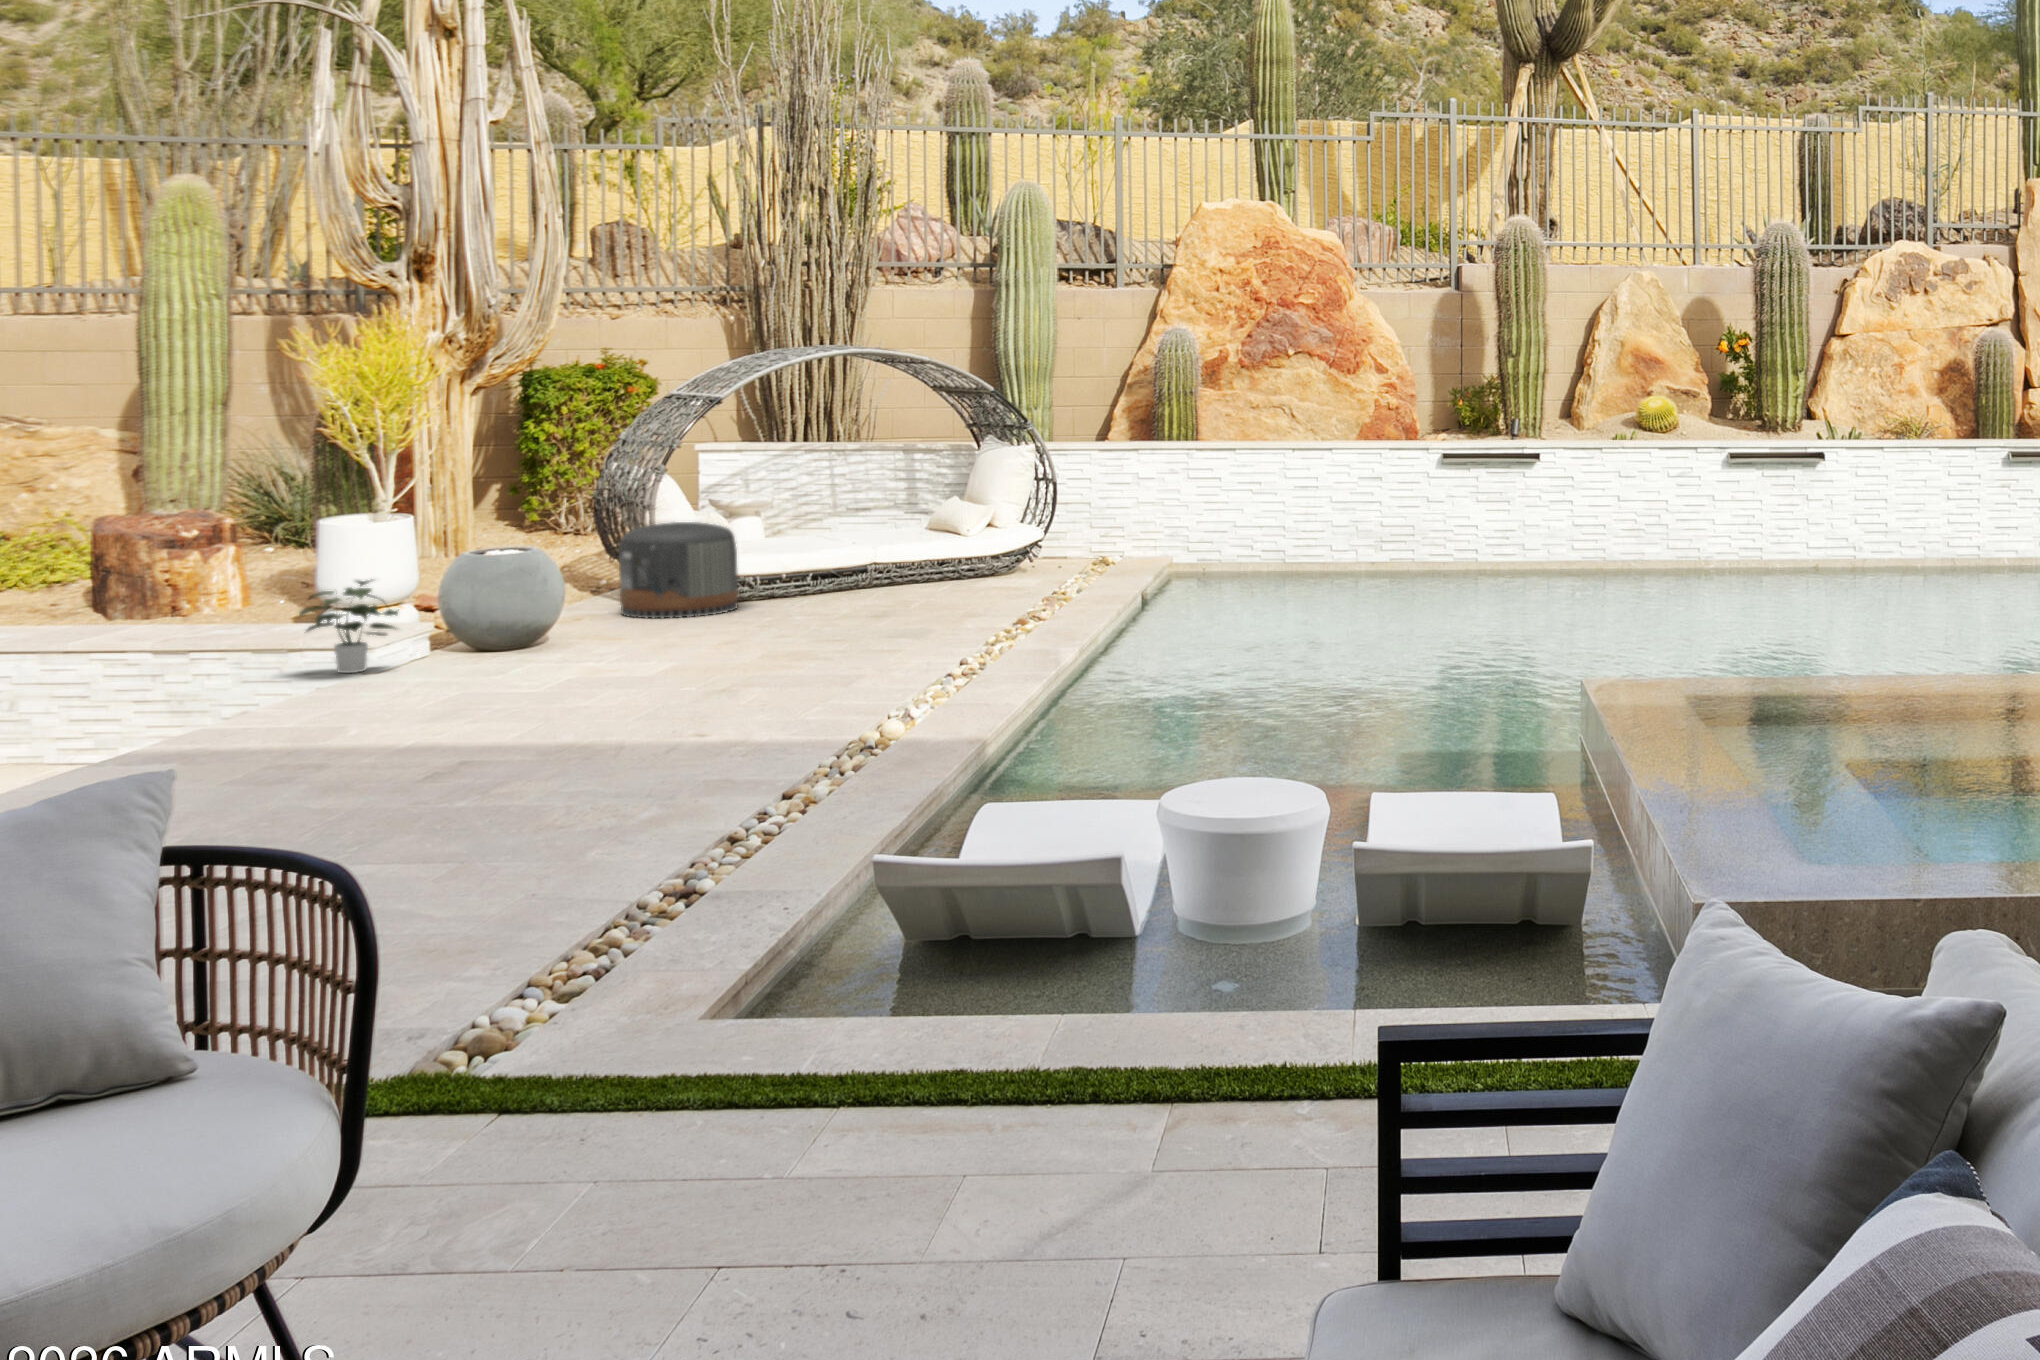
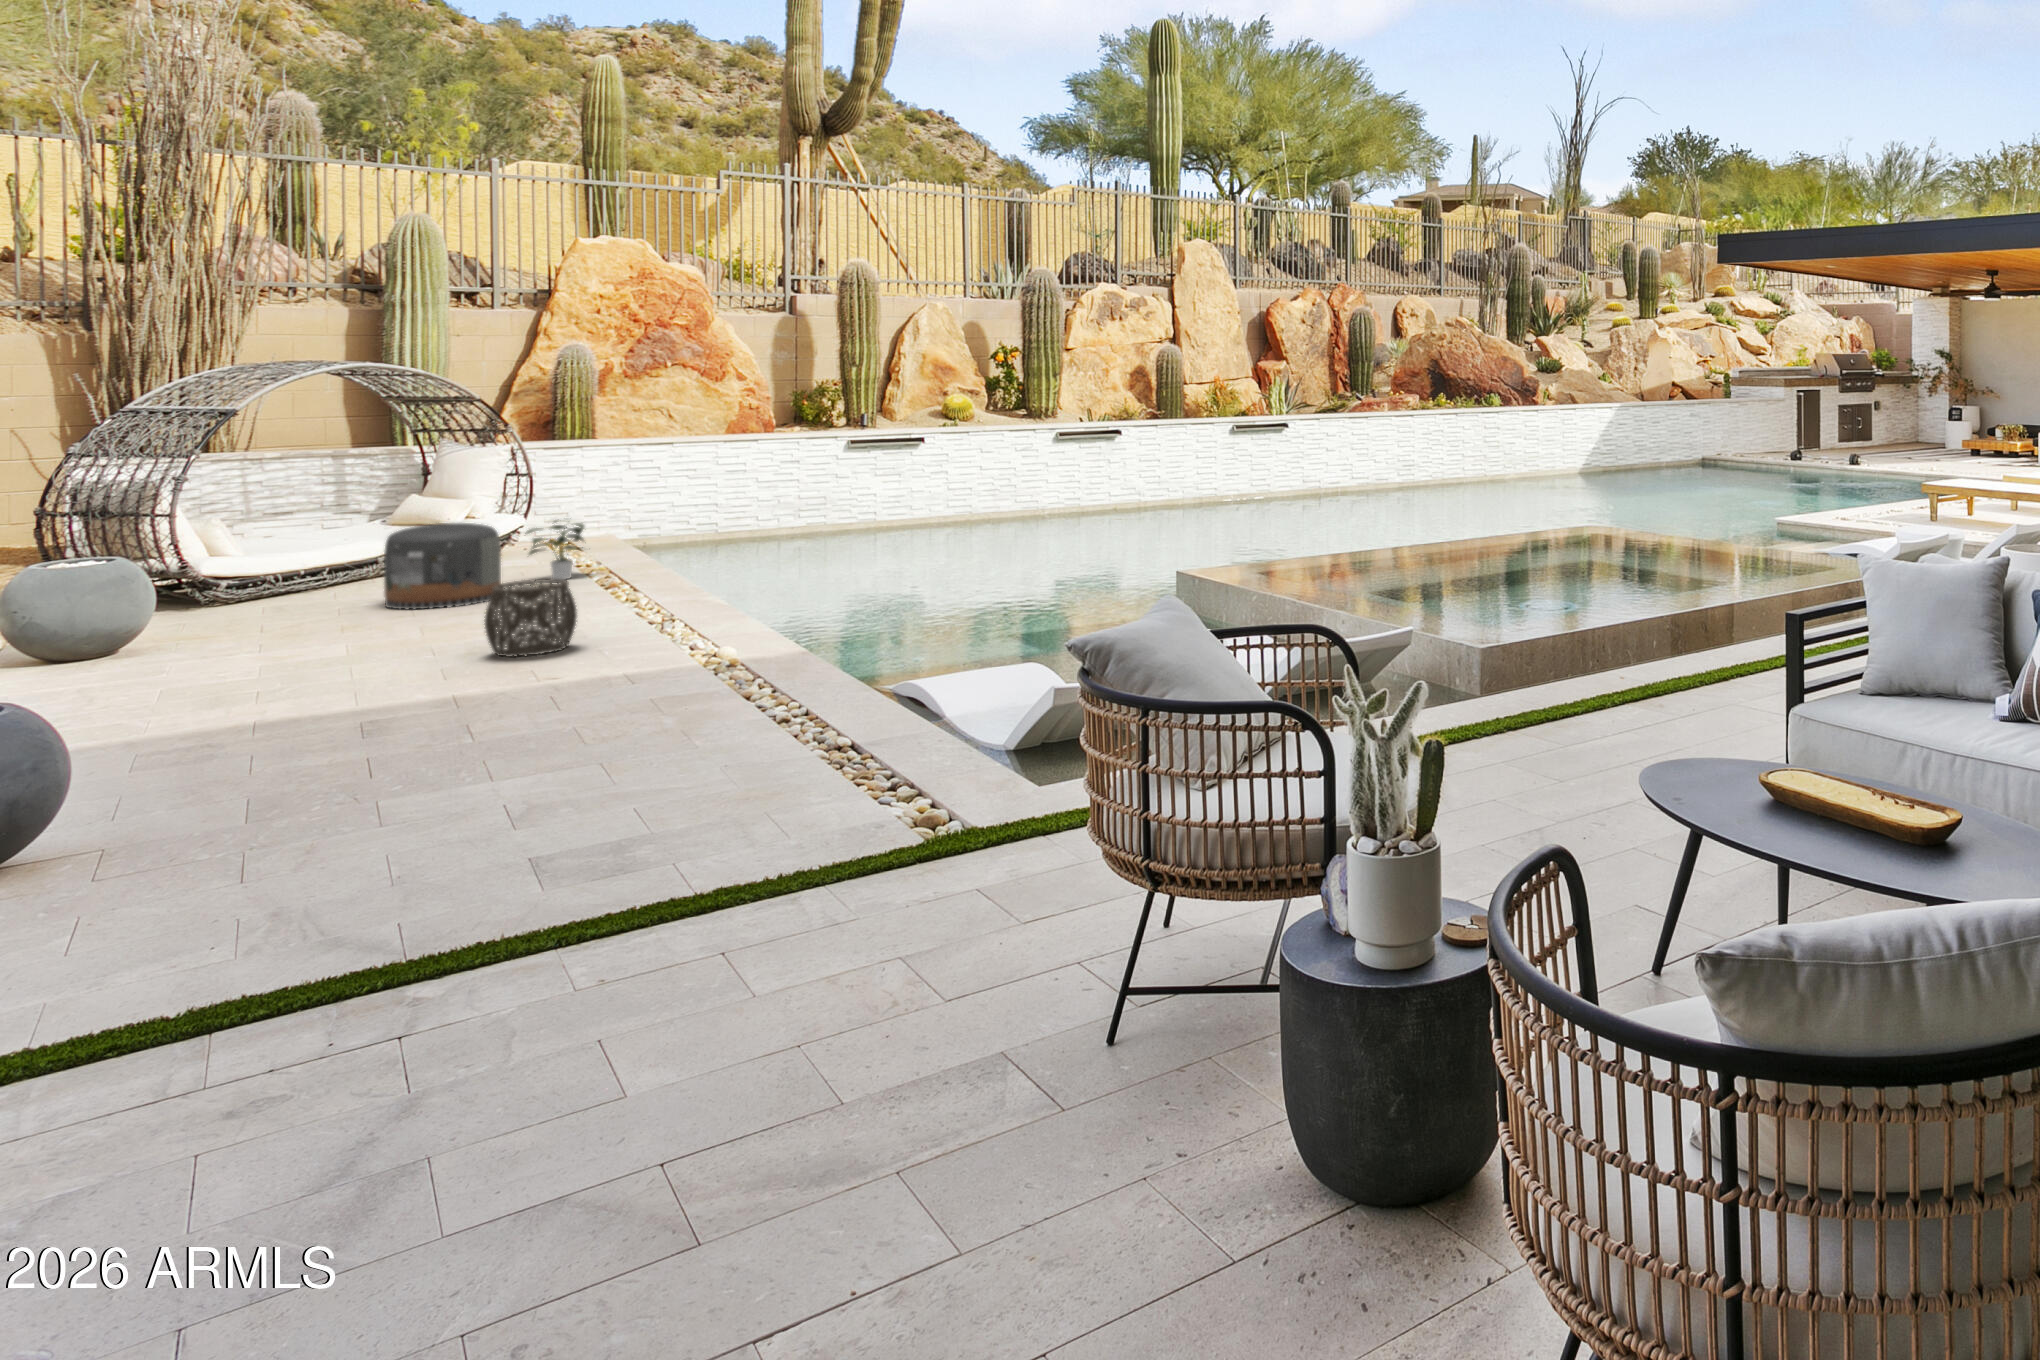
potted plant: present [299,579,398,673] -> present [525,521,584,580]
woven basket: none [410,596,520,688] -> present [484,579,577,657]

